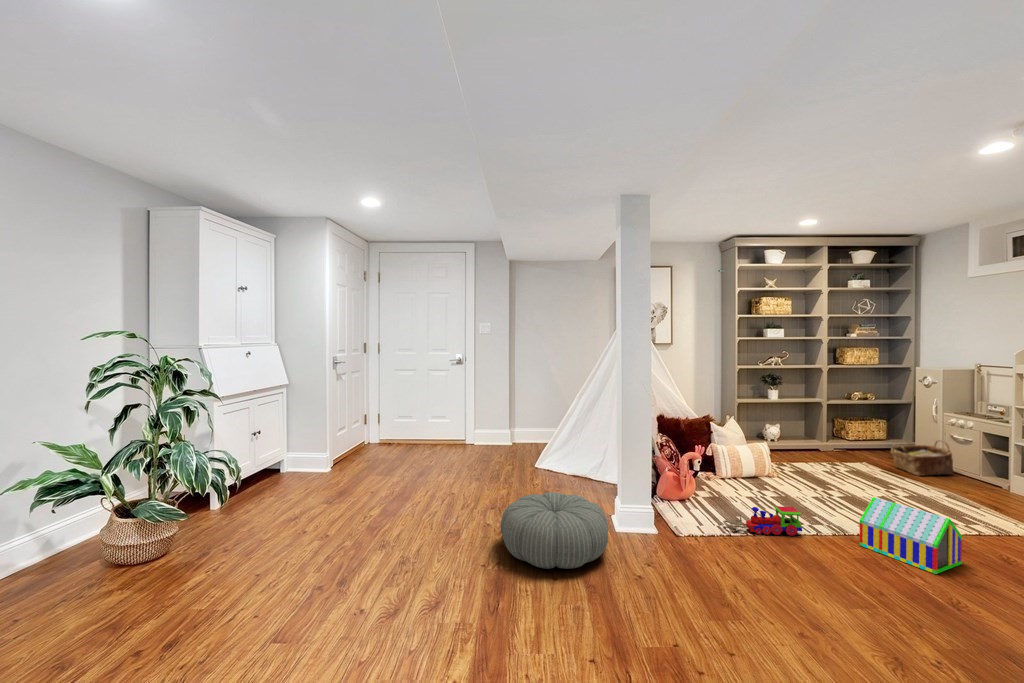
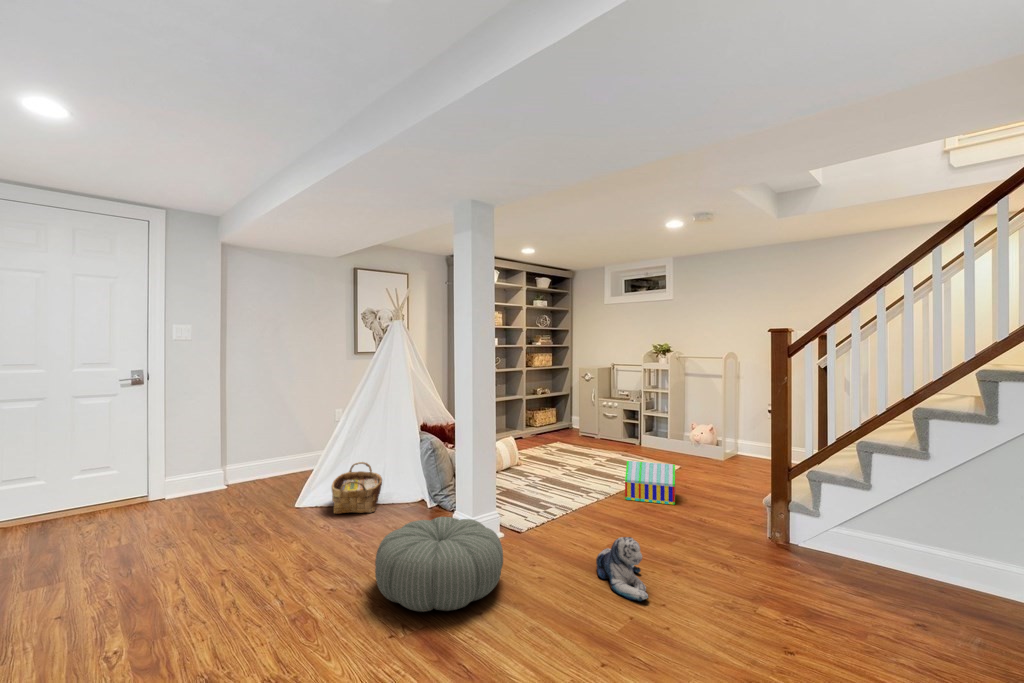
woven basket: present [891,440,954,476] -> present [331,462,382,514]
toy train: present [723,506,802,536] -> none [541,482,592,511]
plush toy: none [692,564,750,638] -> present [596,537,648,601]

